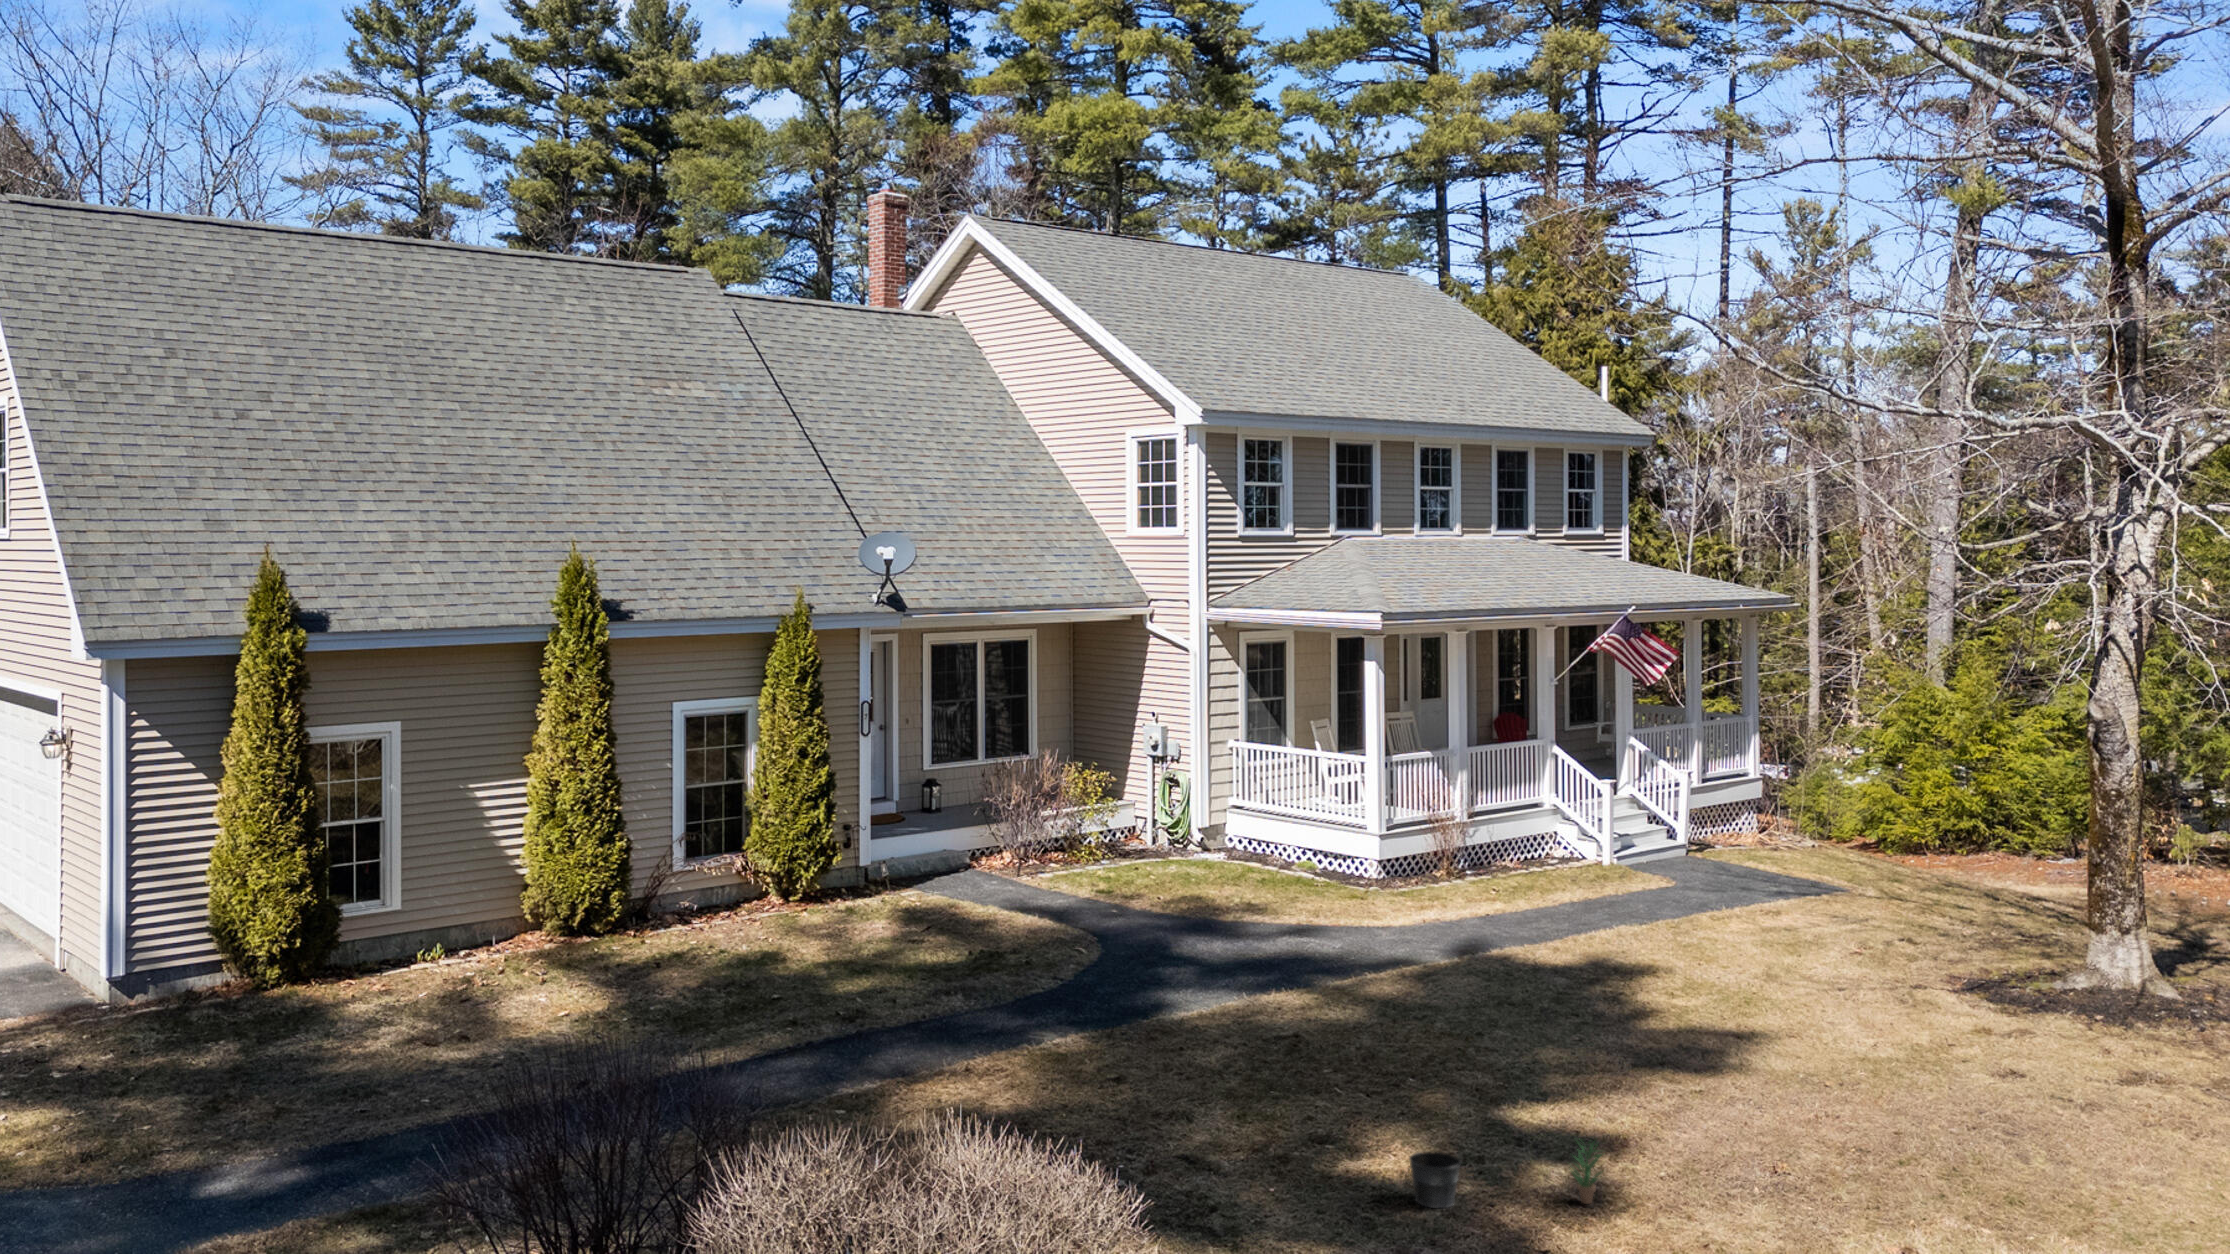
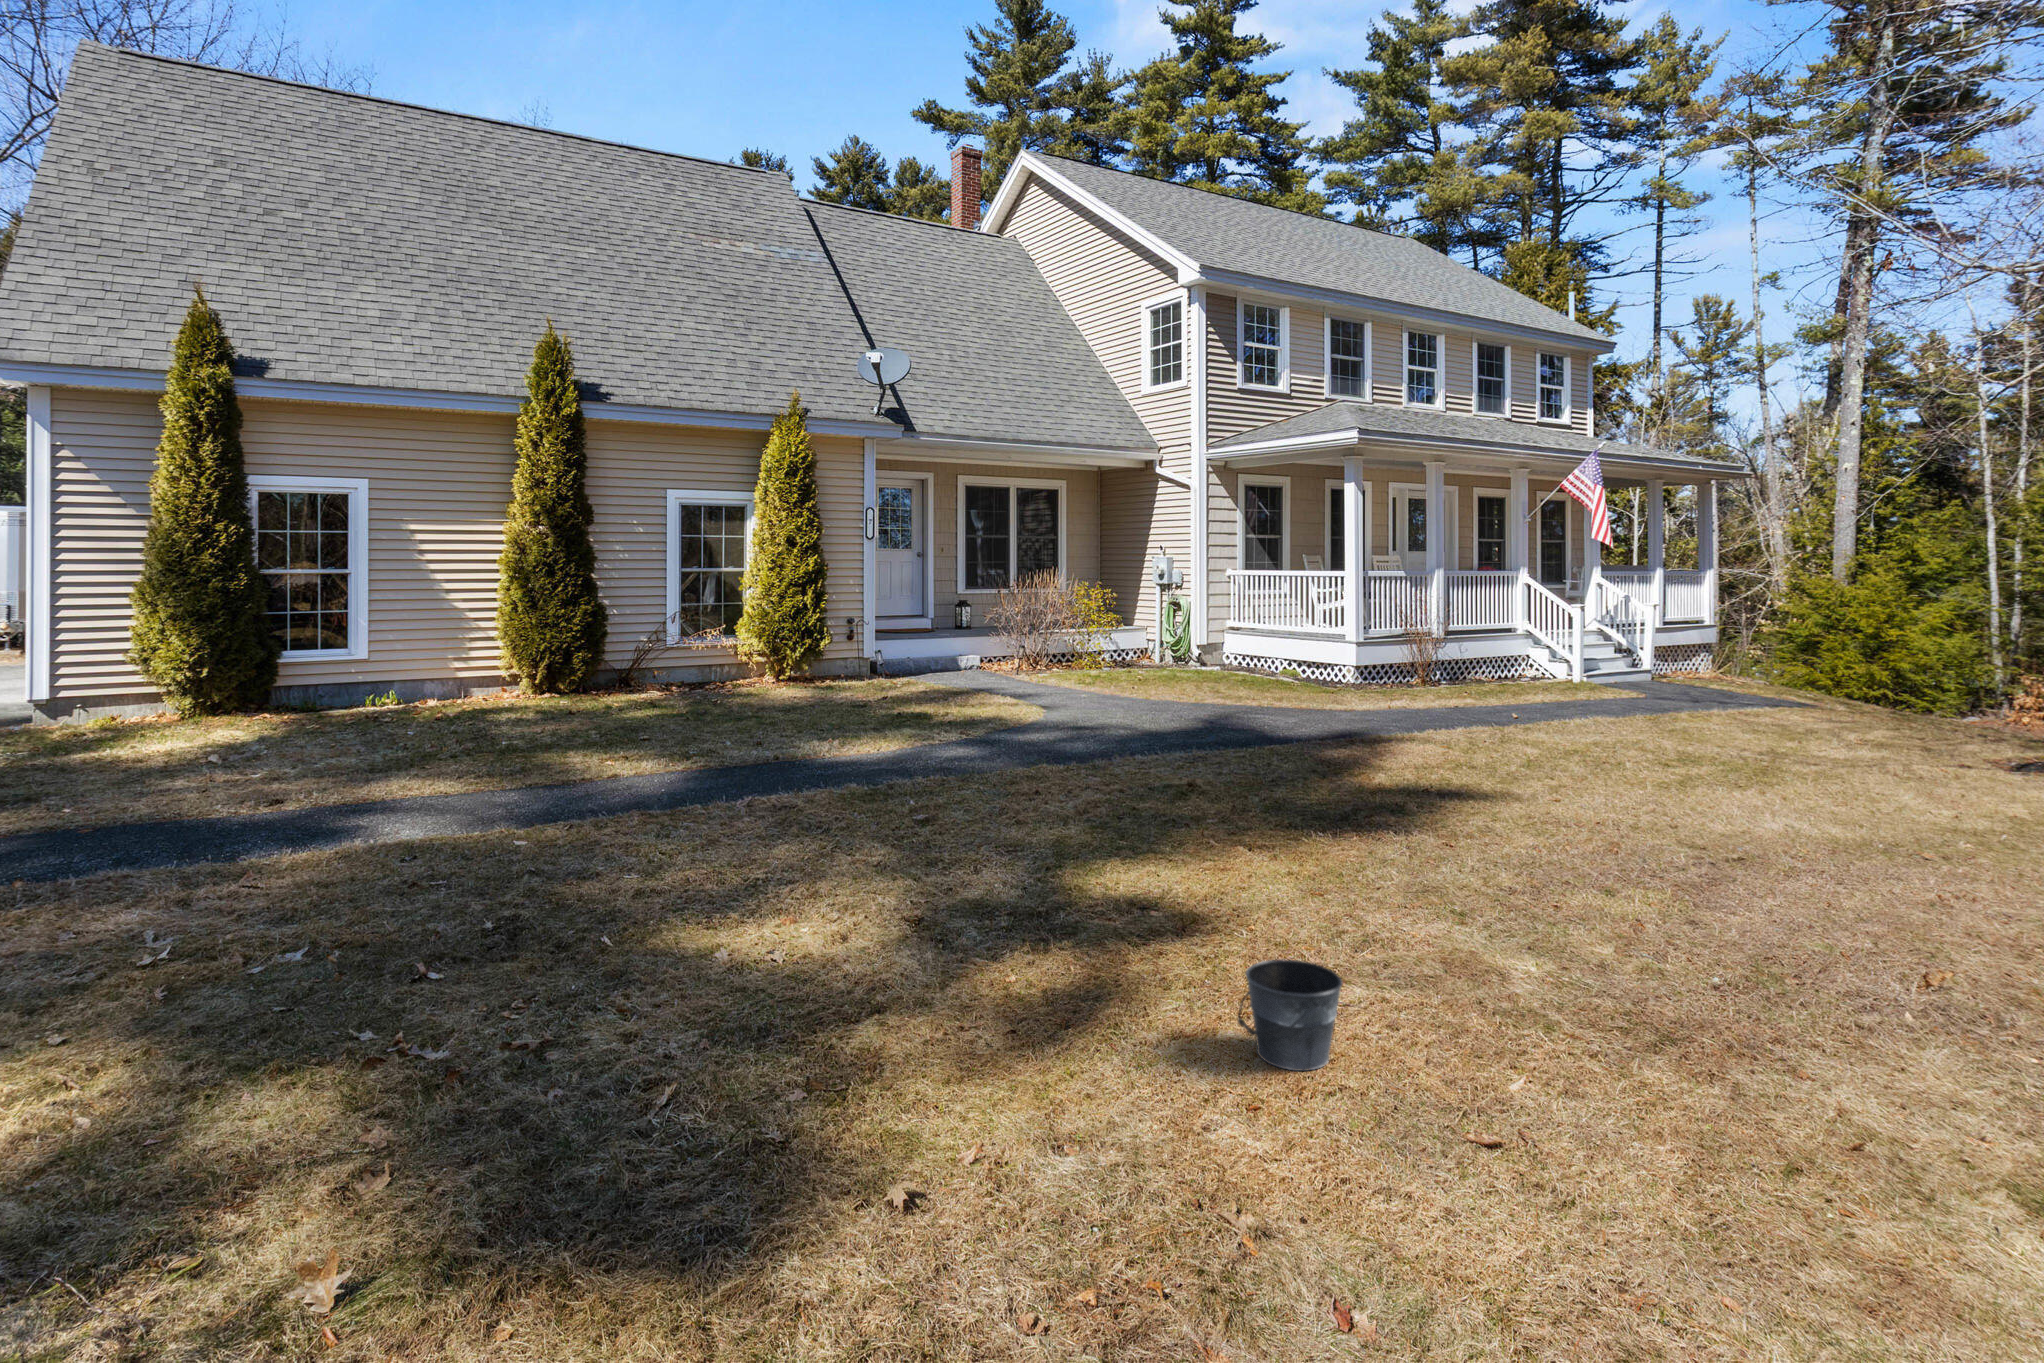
potted plant: present [1569,1142,1601,1204] -> none [1550,949,1630,1079]

